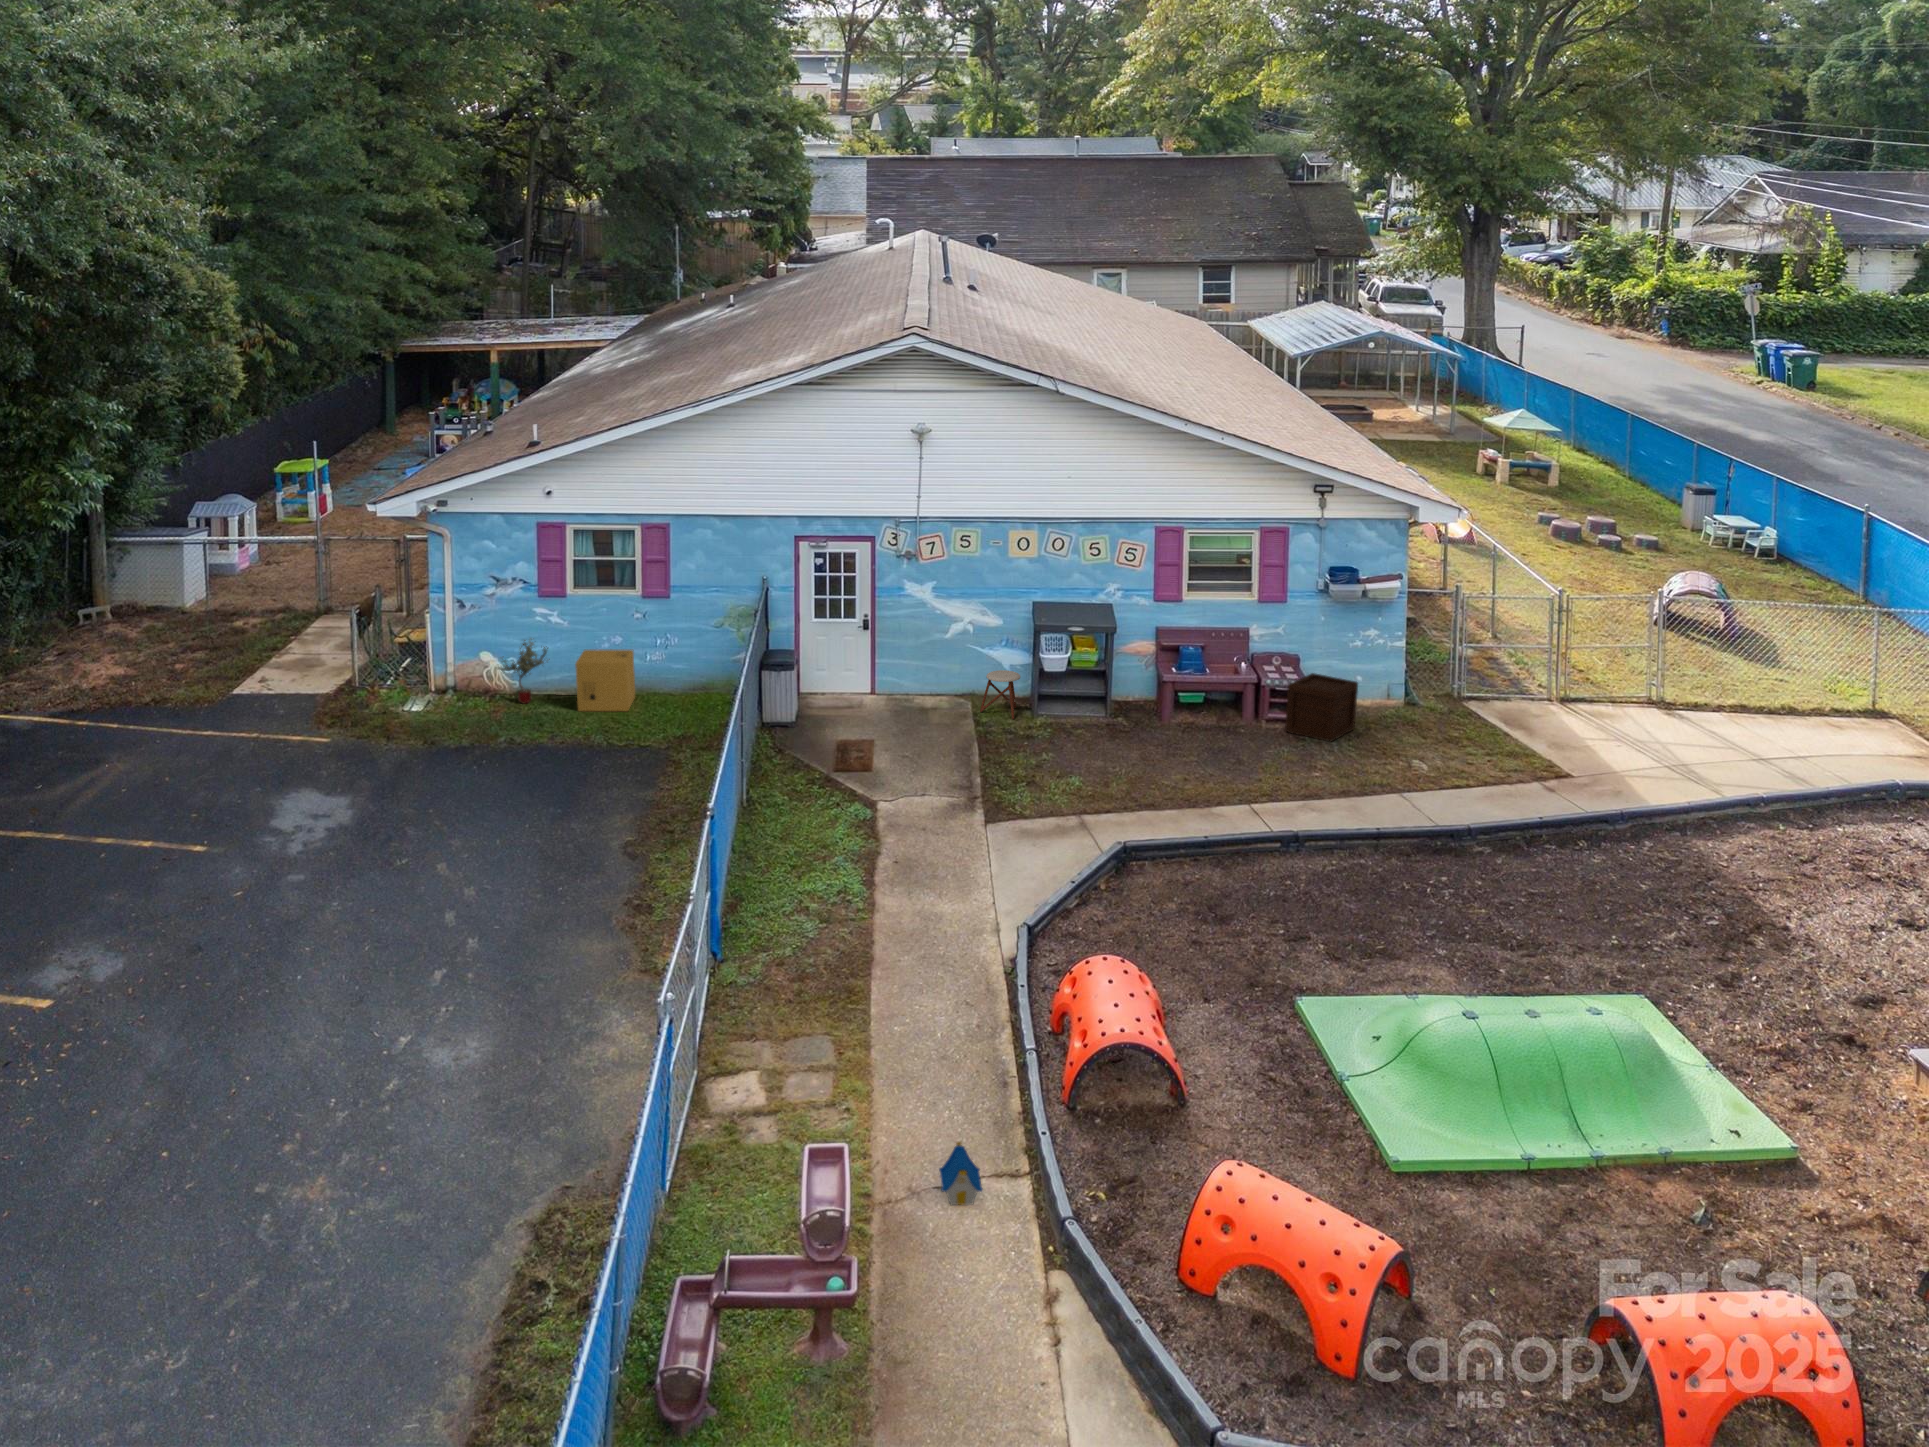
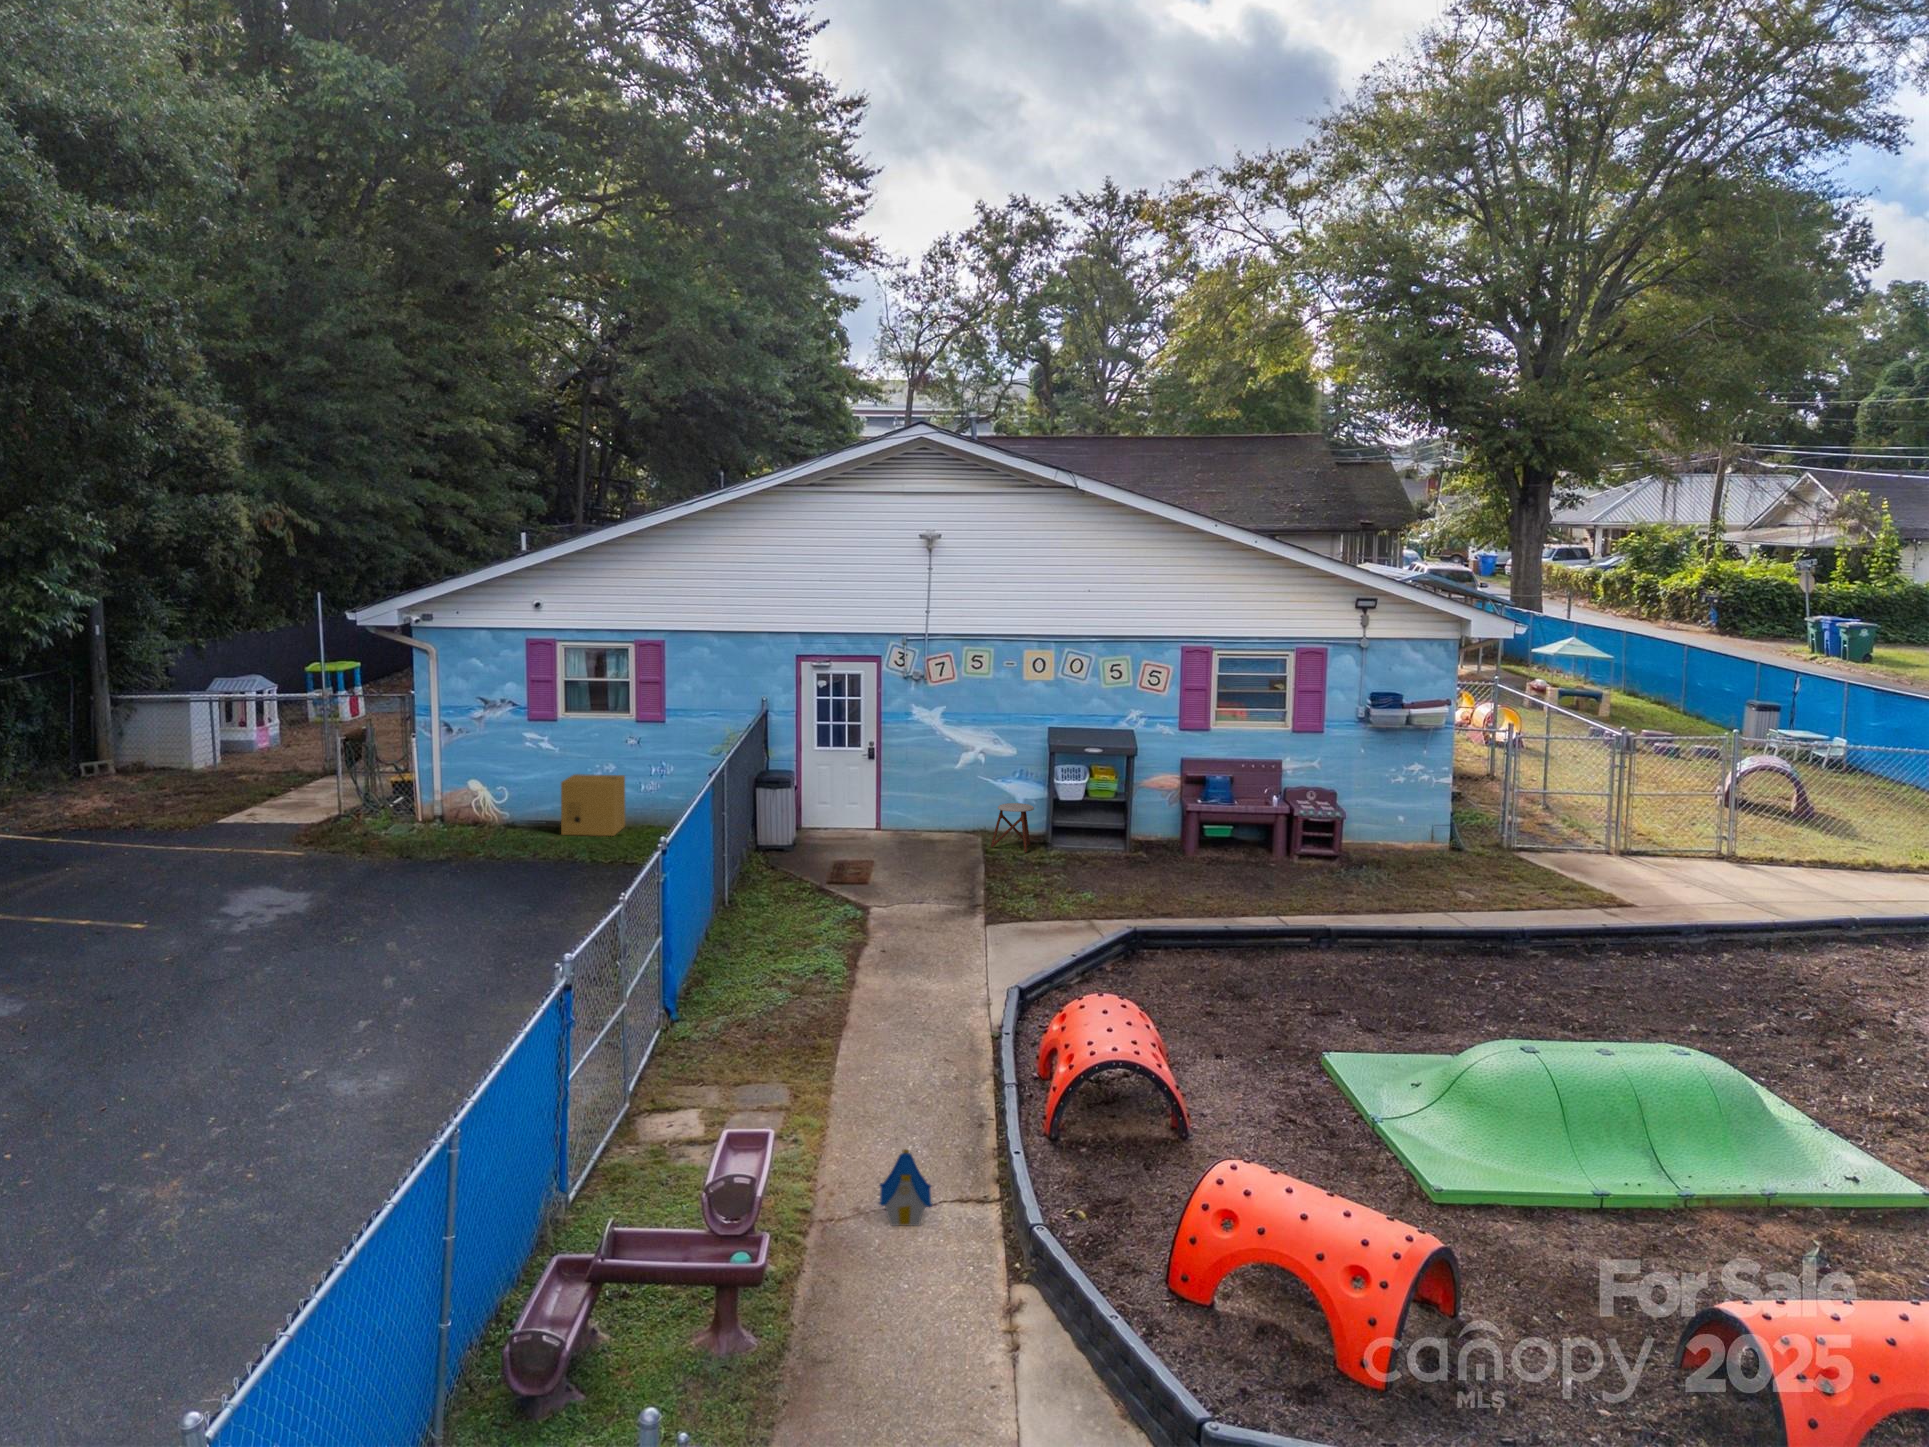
potted tree: present [498,639,550,703] -> none [478,758,536,829]
wooden crate: present [1285,673,1358,742] -> none [1321,805,1400,874]

